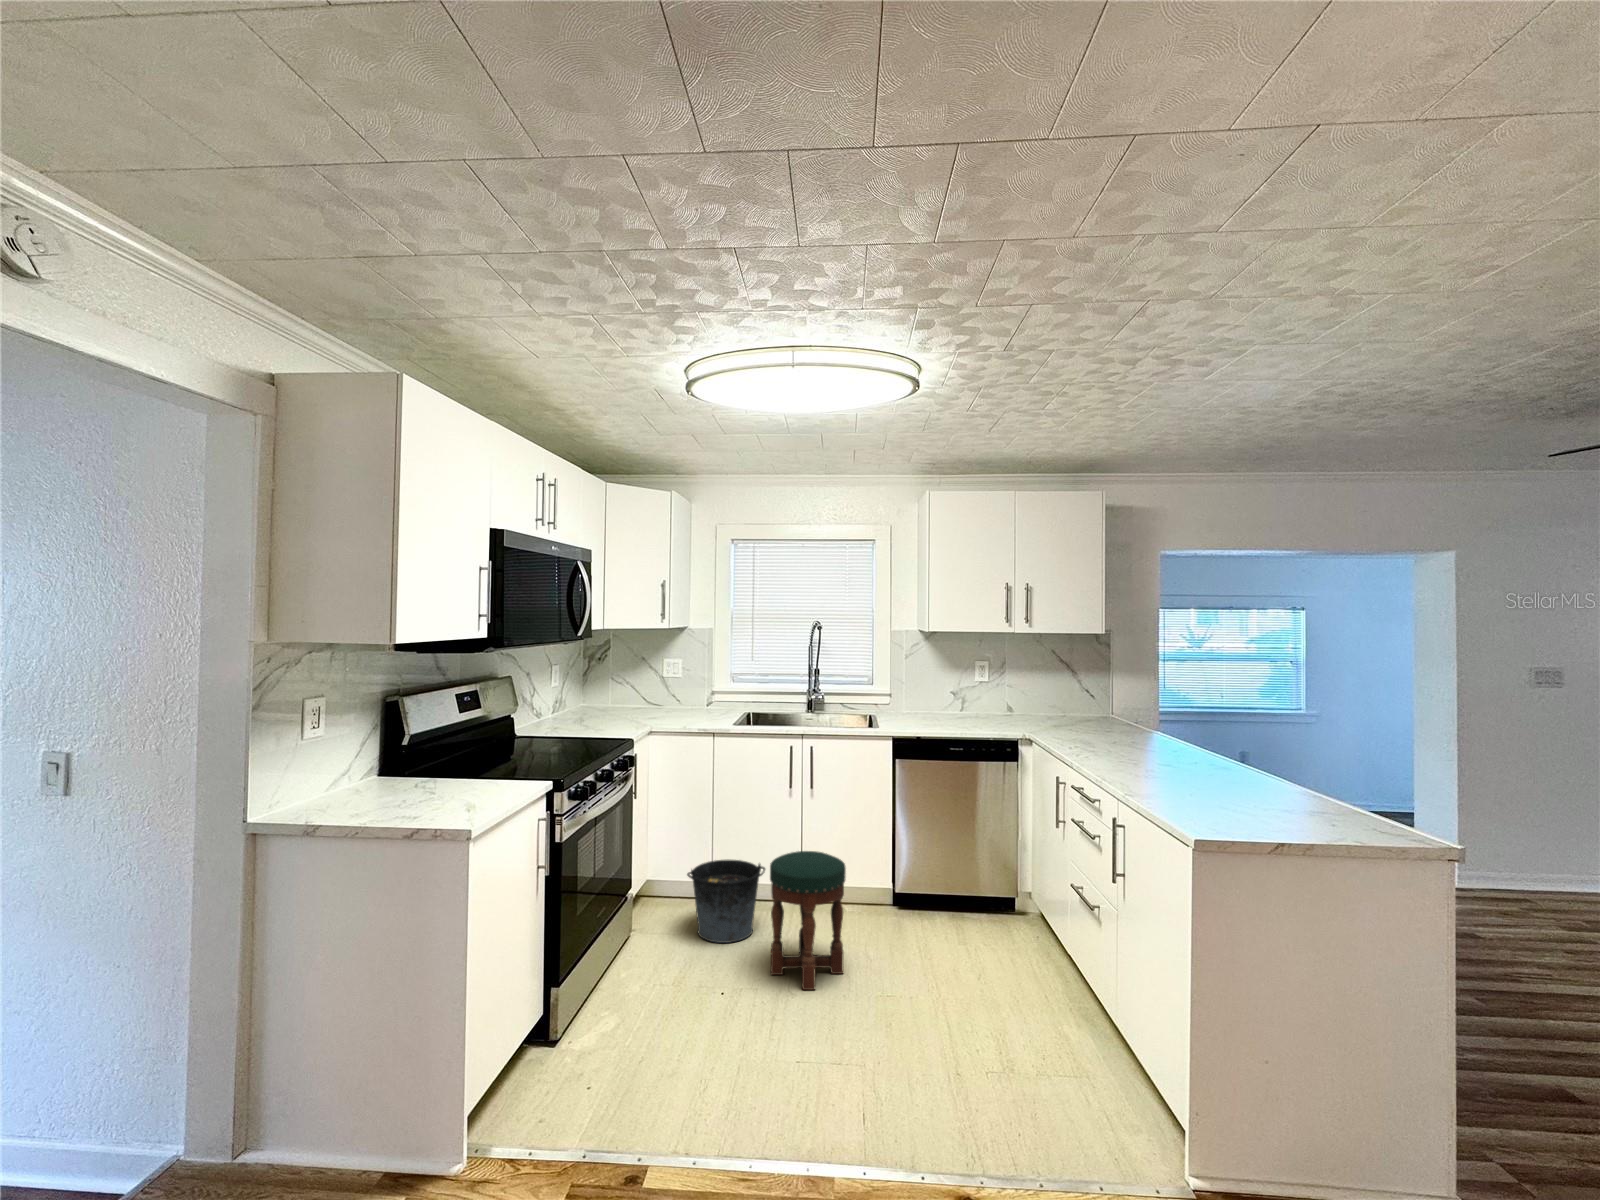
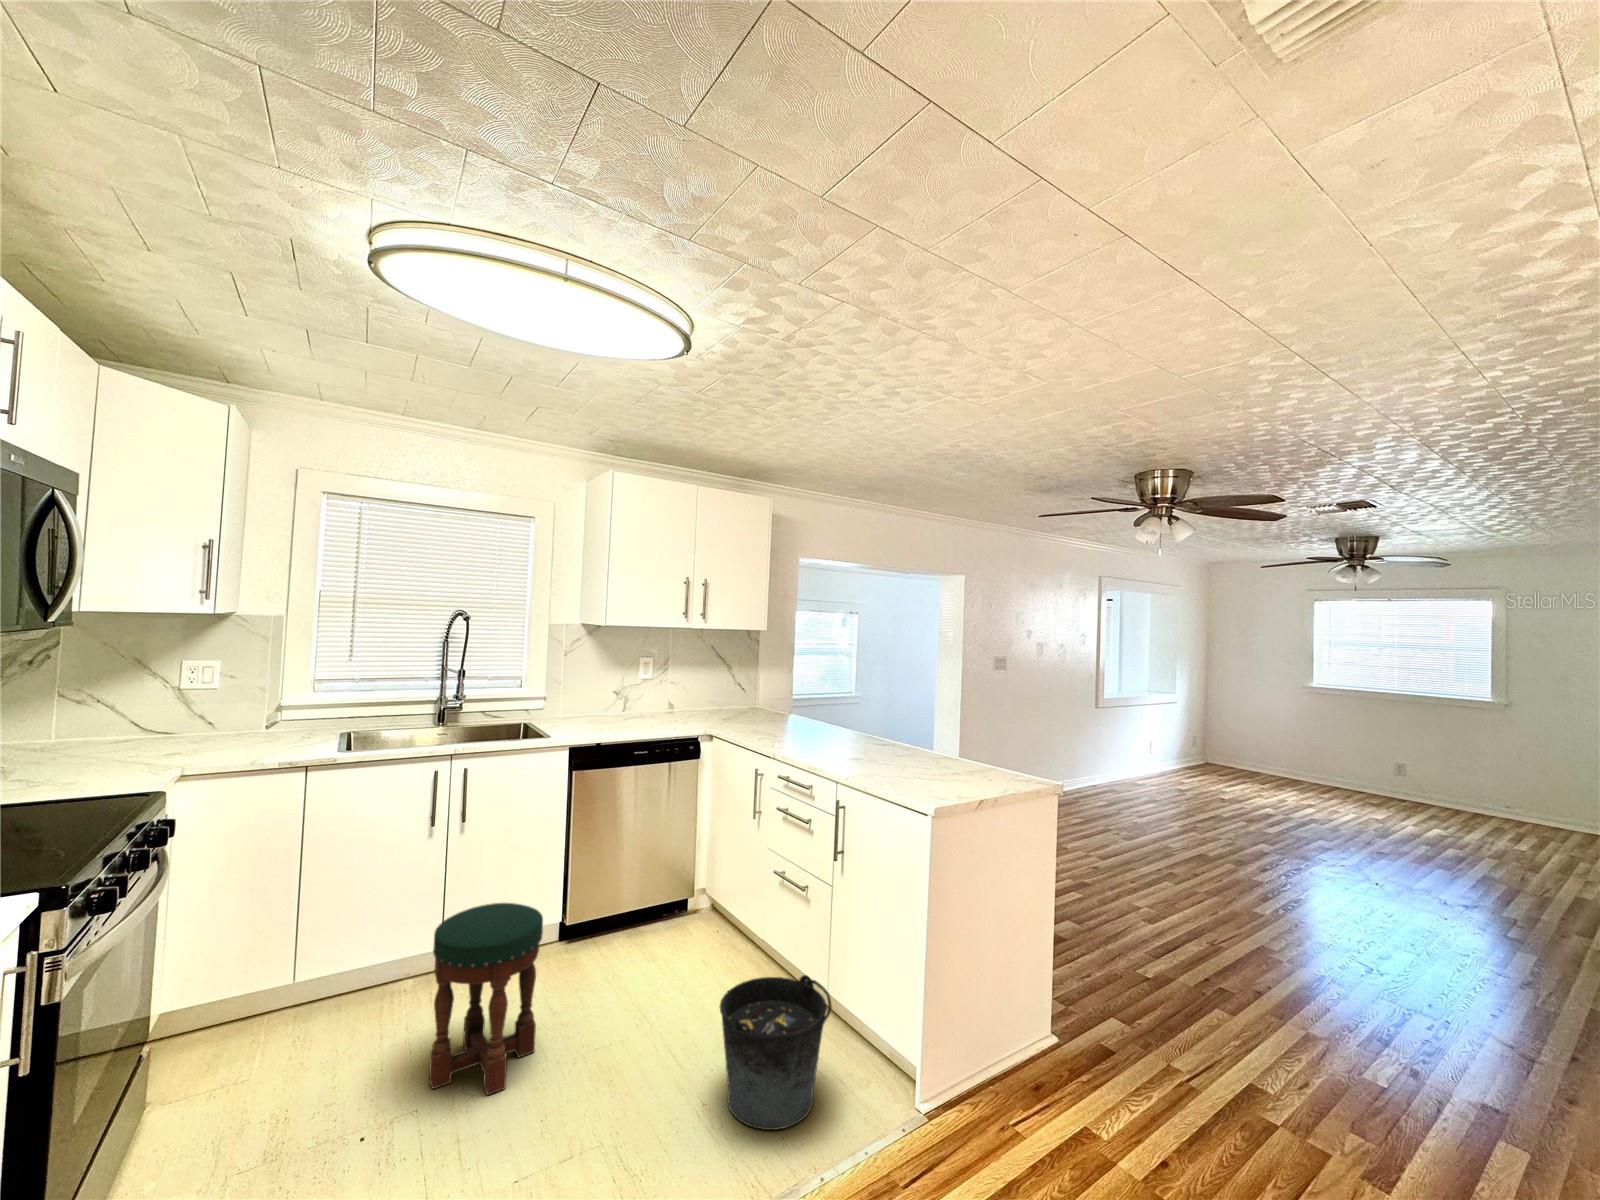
bucket: present [687,860,765,943] -> present [720,975,832,1130]

